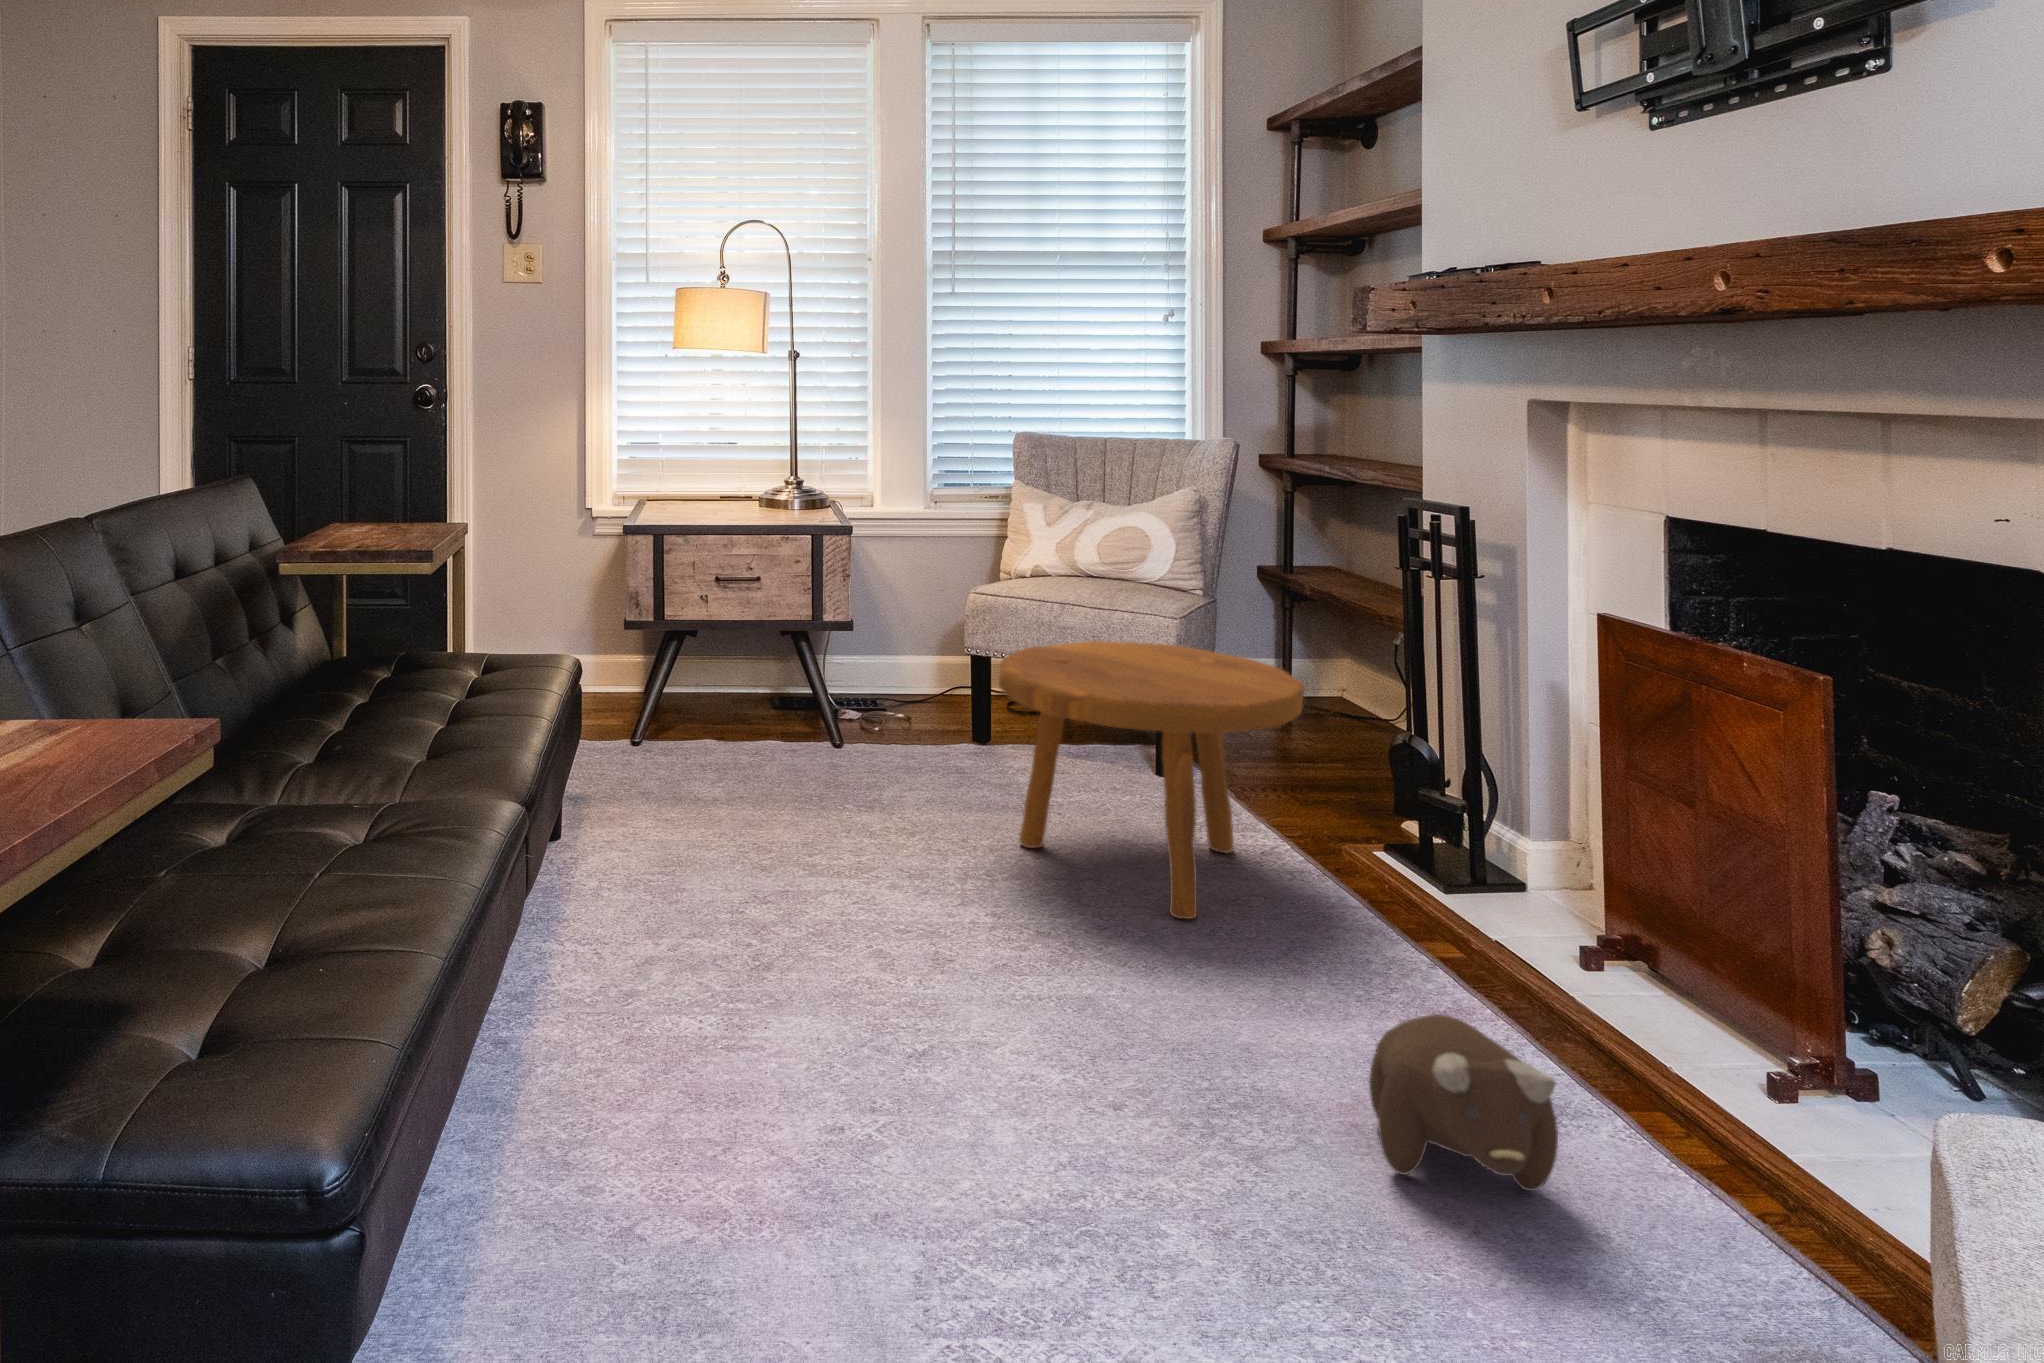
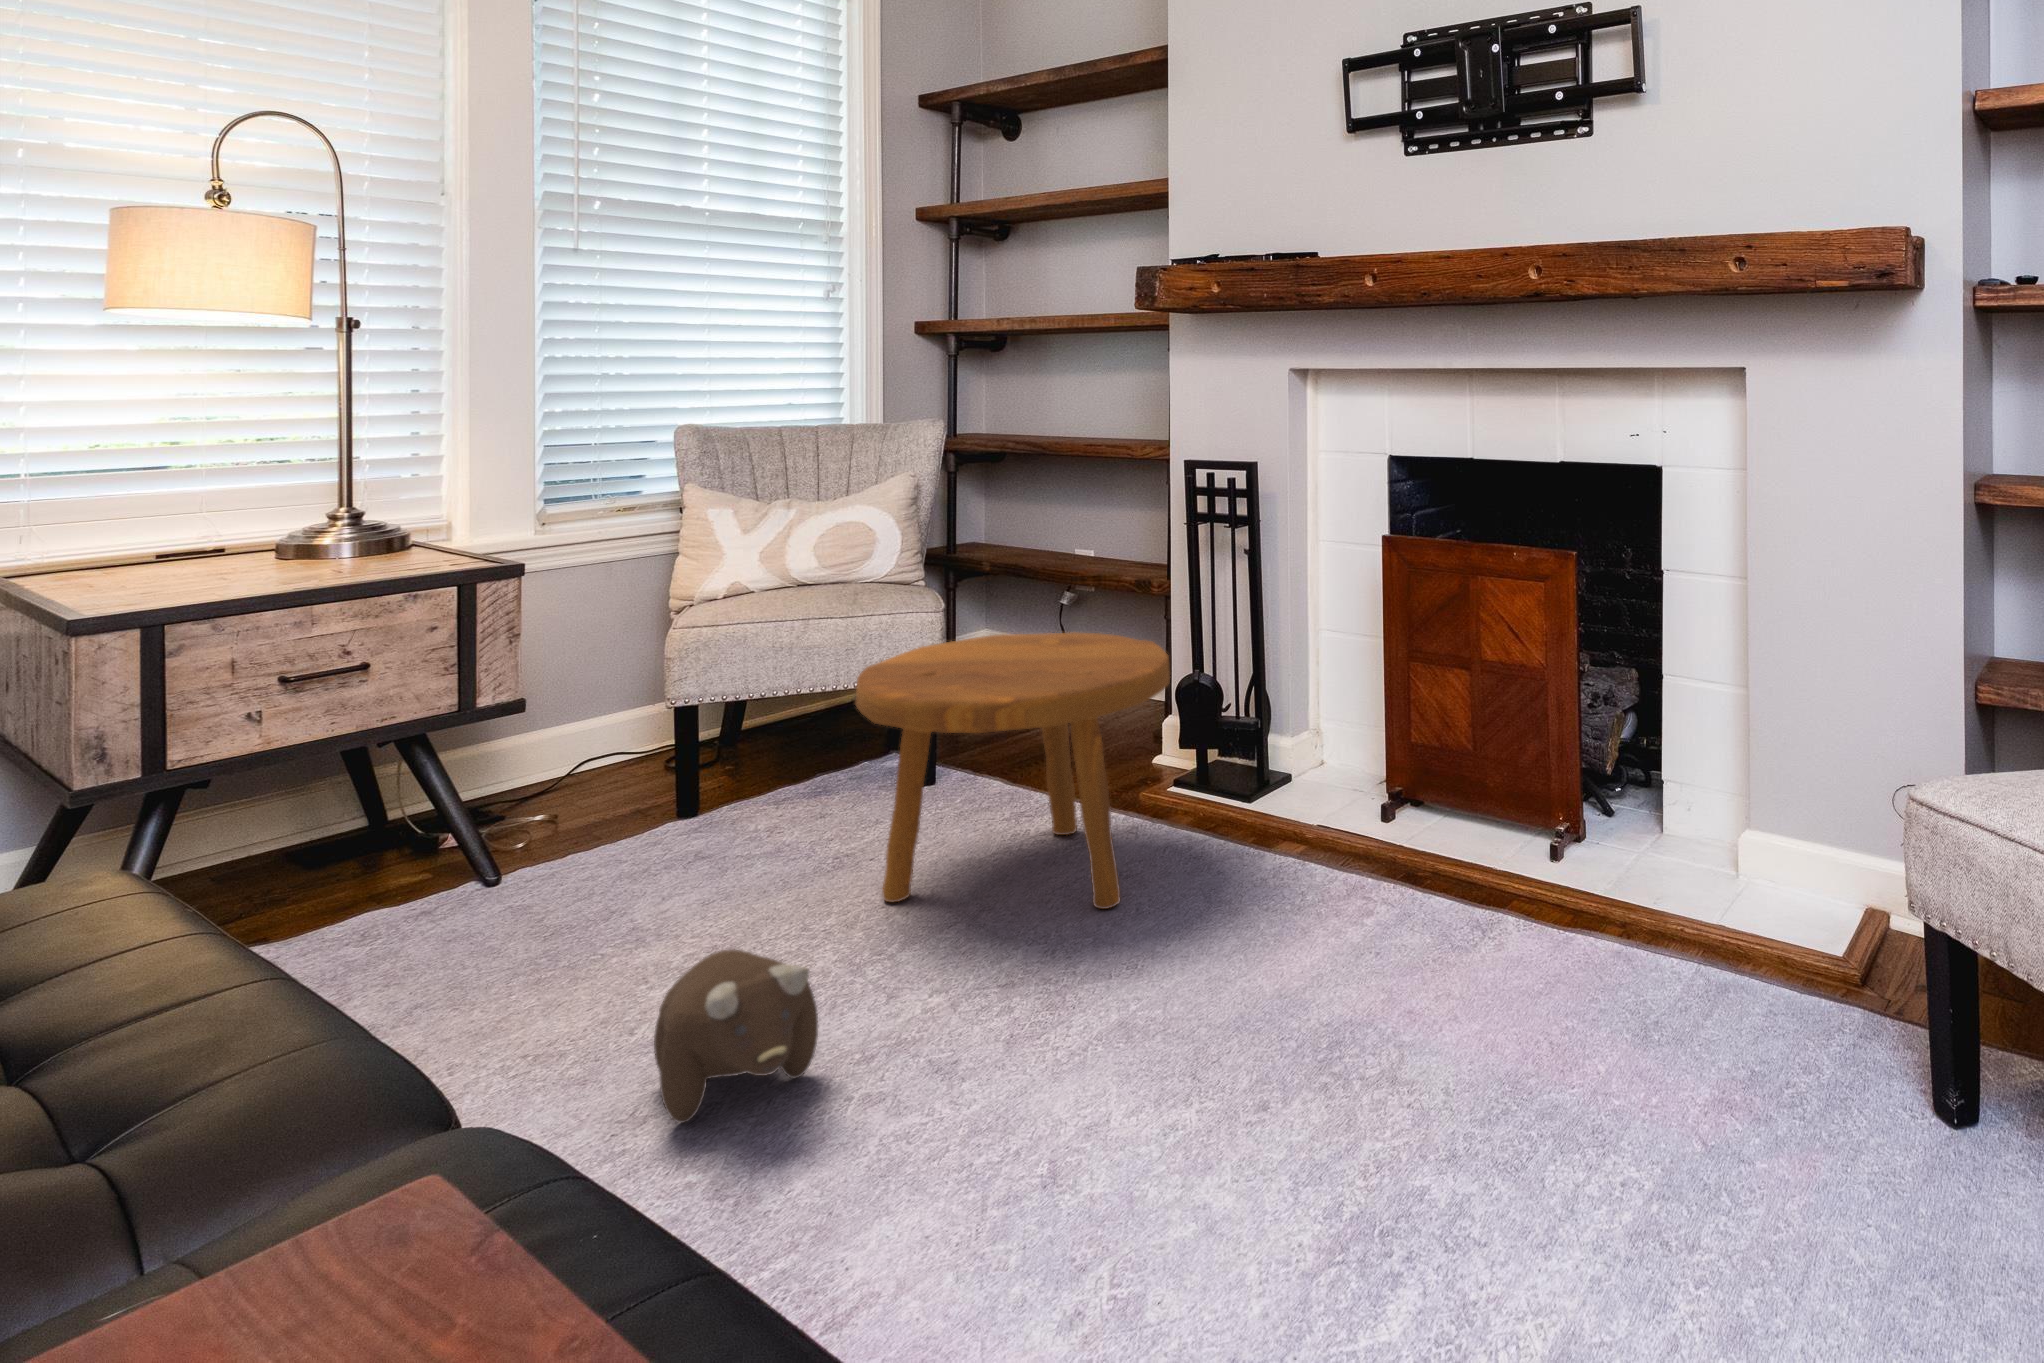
plush toy: present [1369,1014,1558,1191] -> present [654,950,818,1123]

